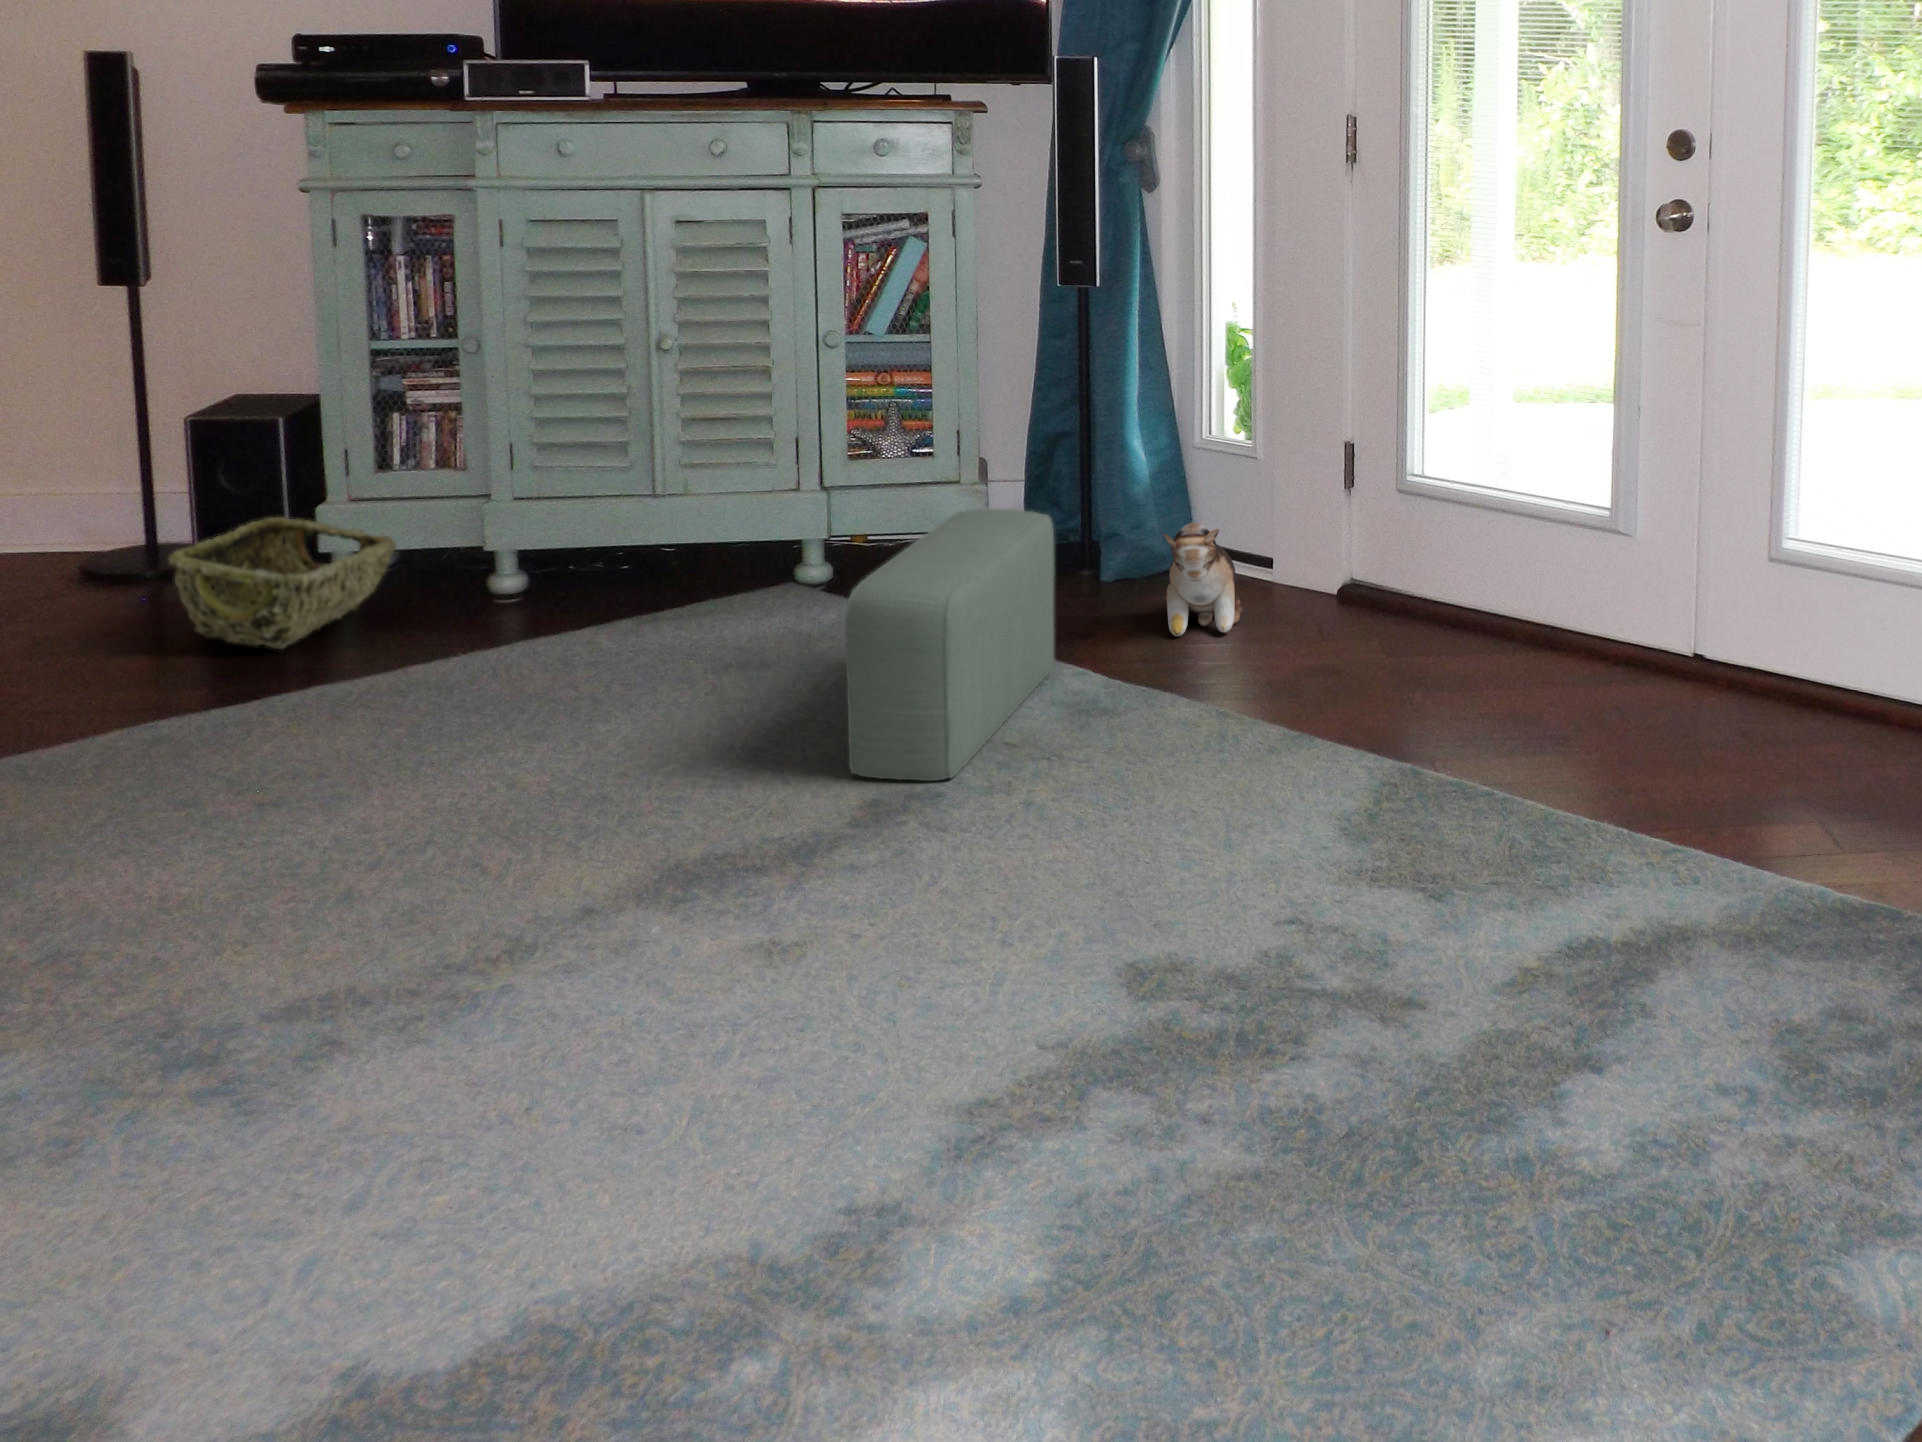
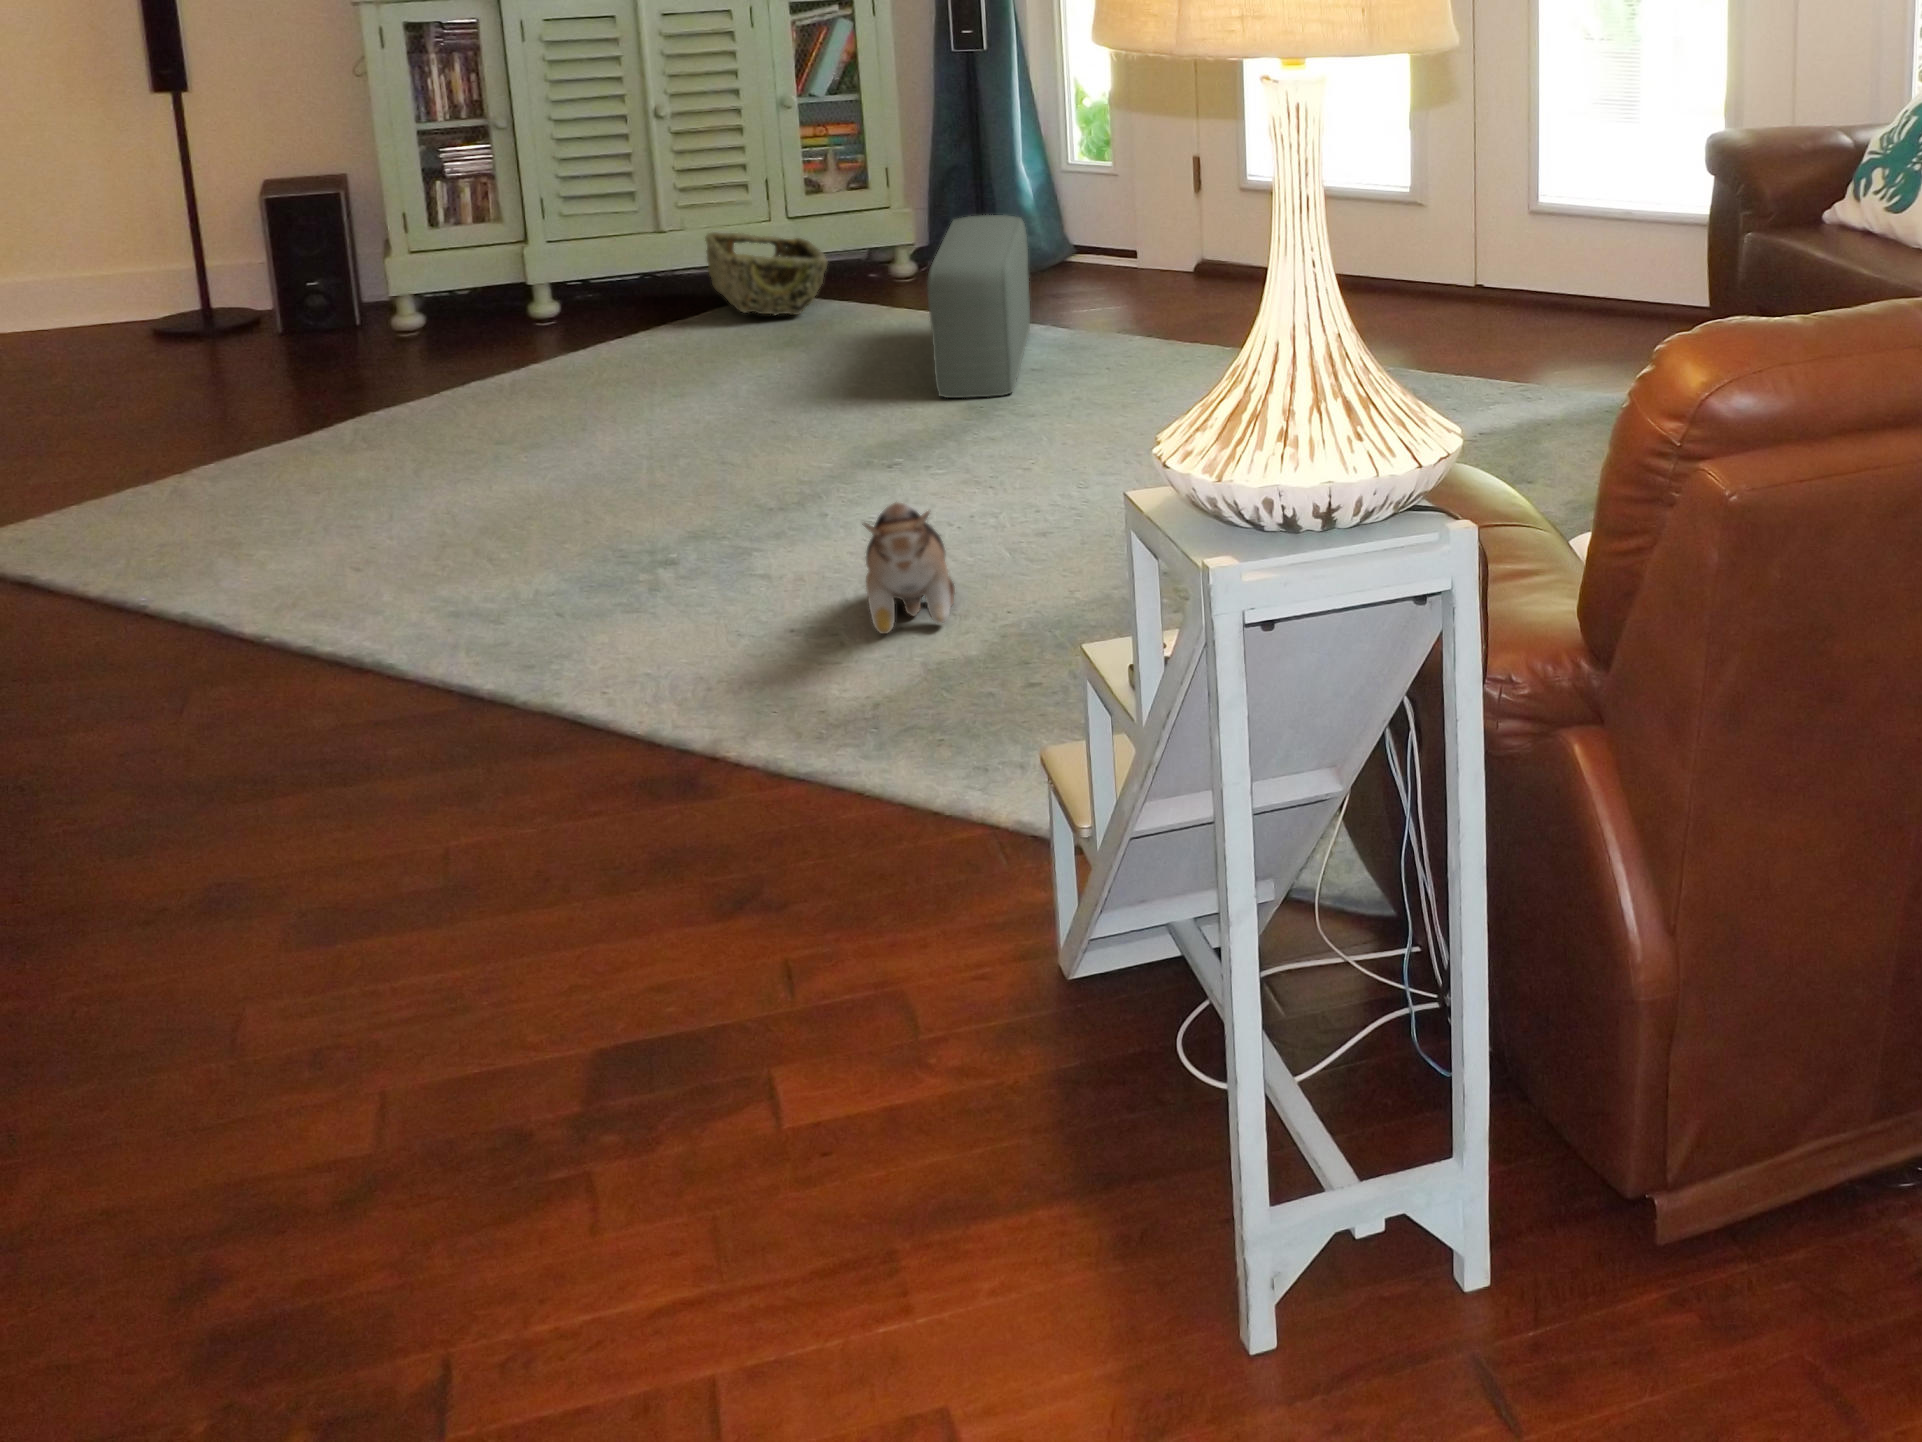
woven basket: present [169,517,396,649] -> present [705,232,827,315]
plush toy: present [1163,522,1242,636] -> present [862,502,955,634]

